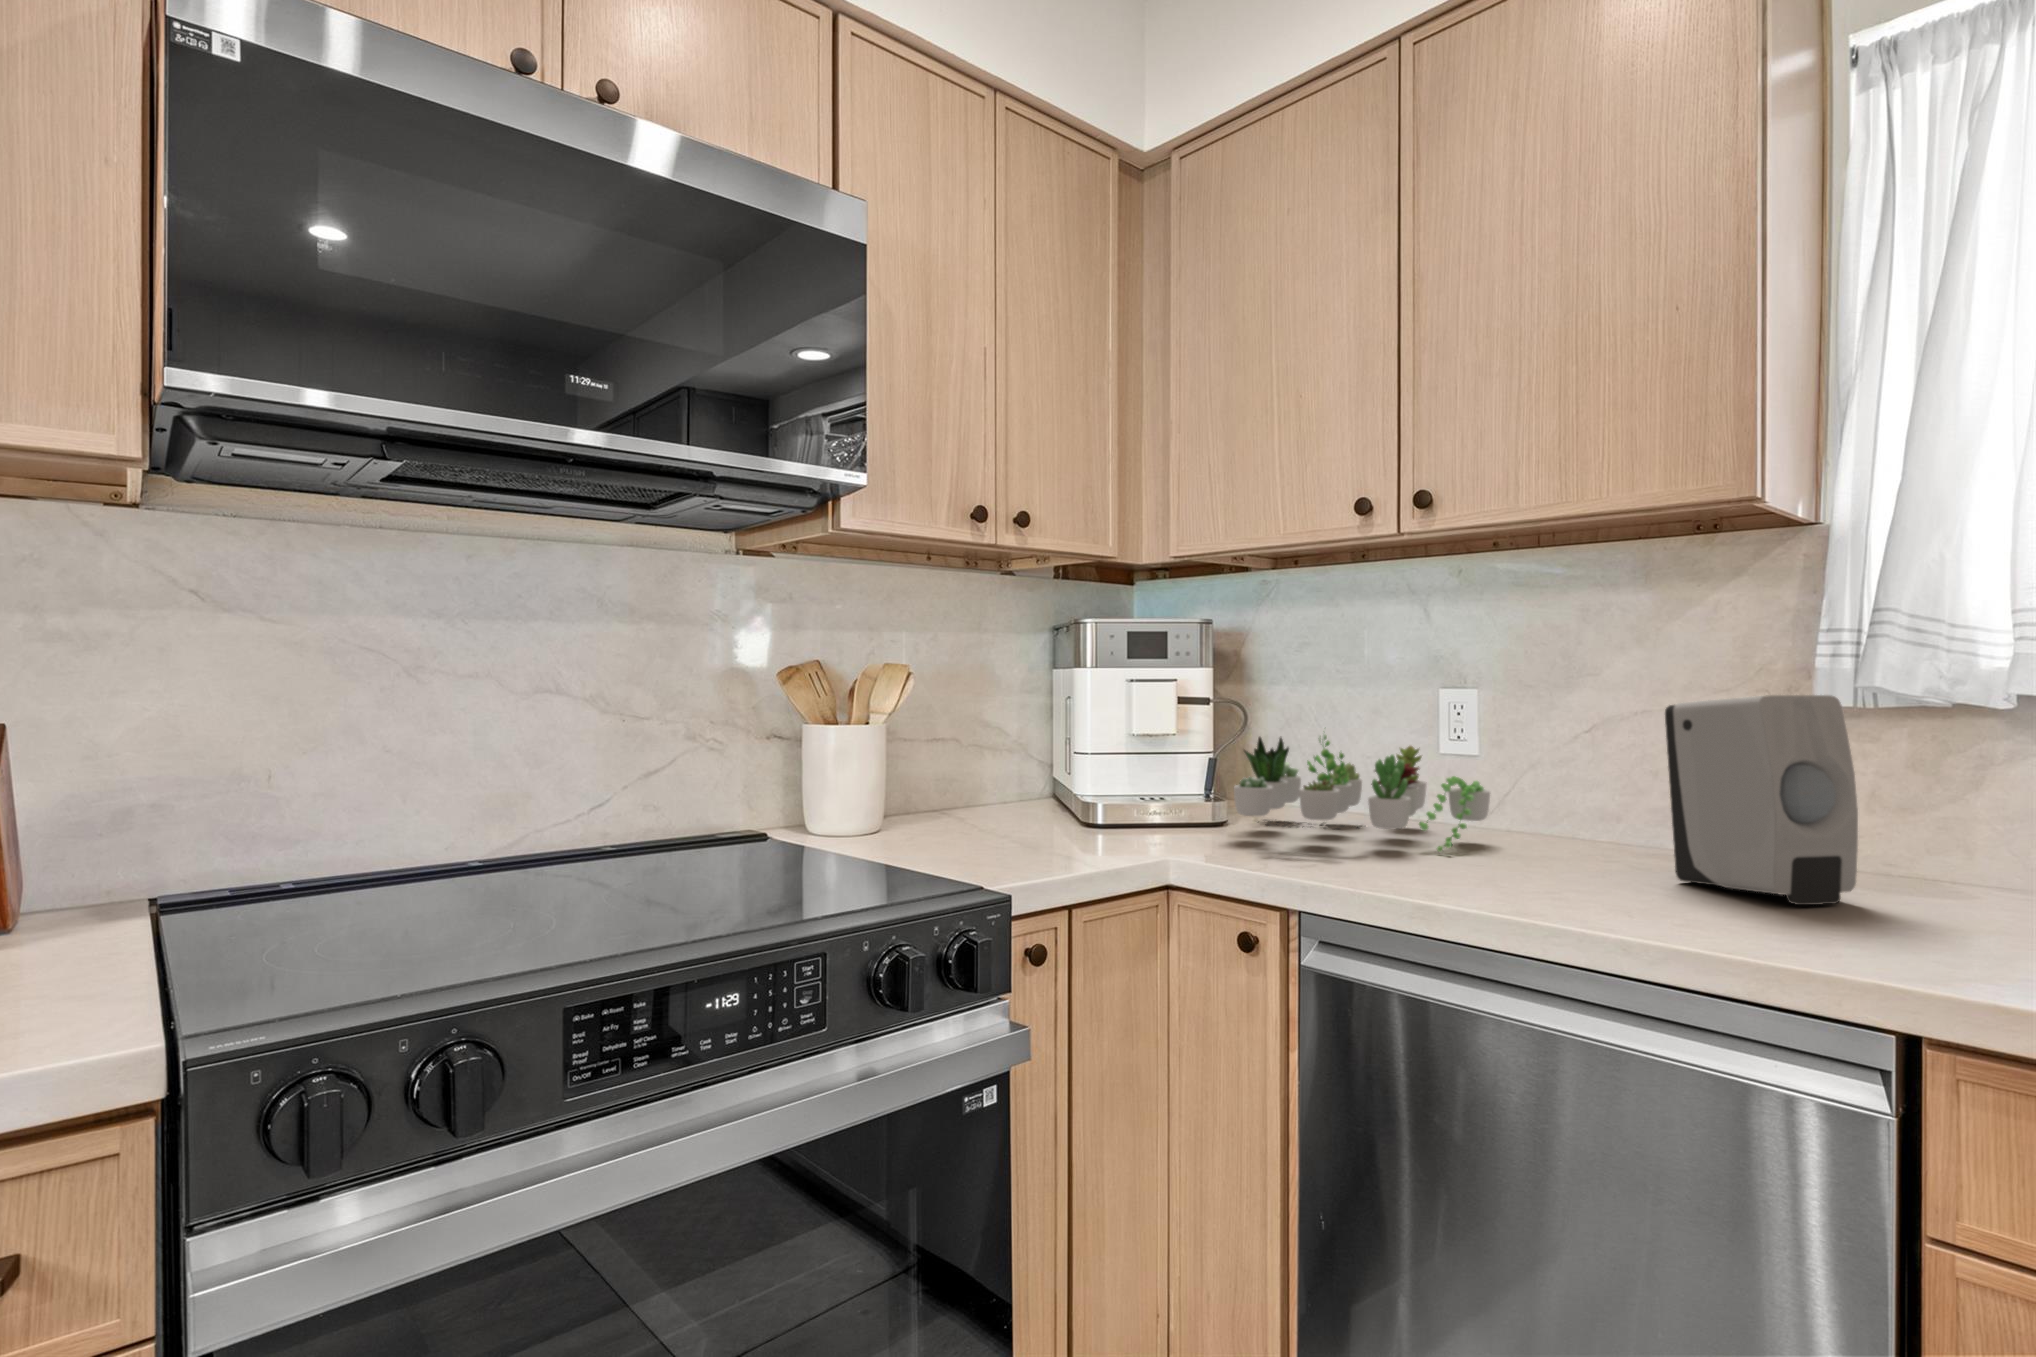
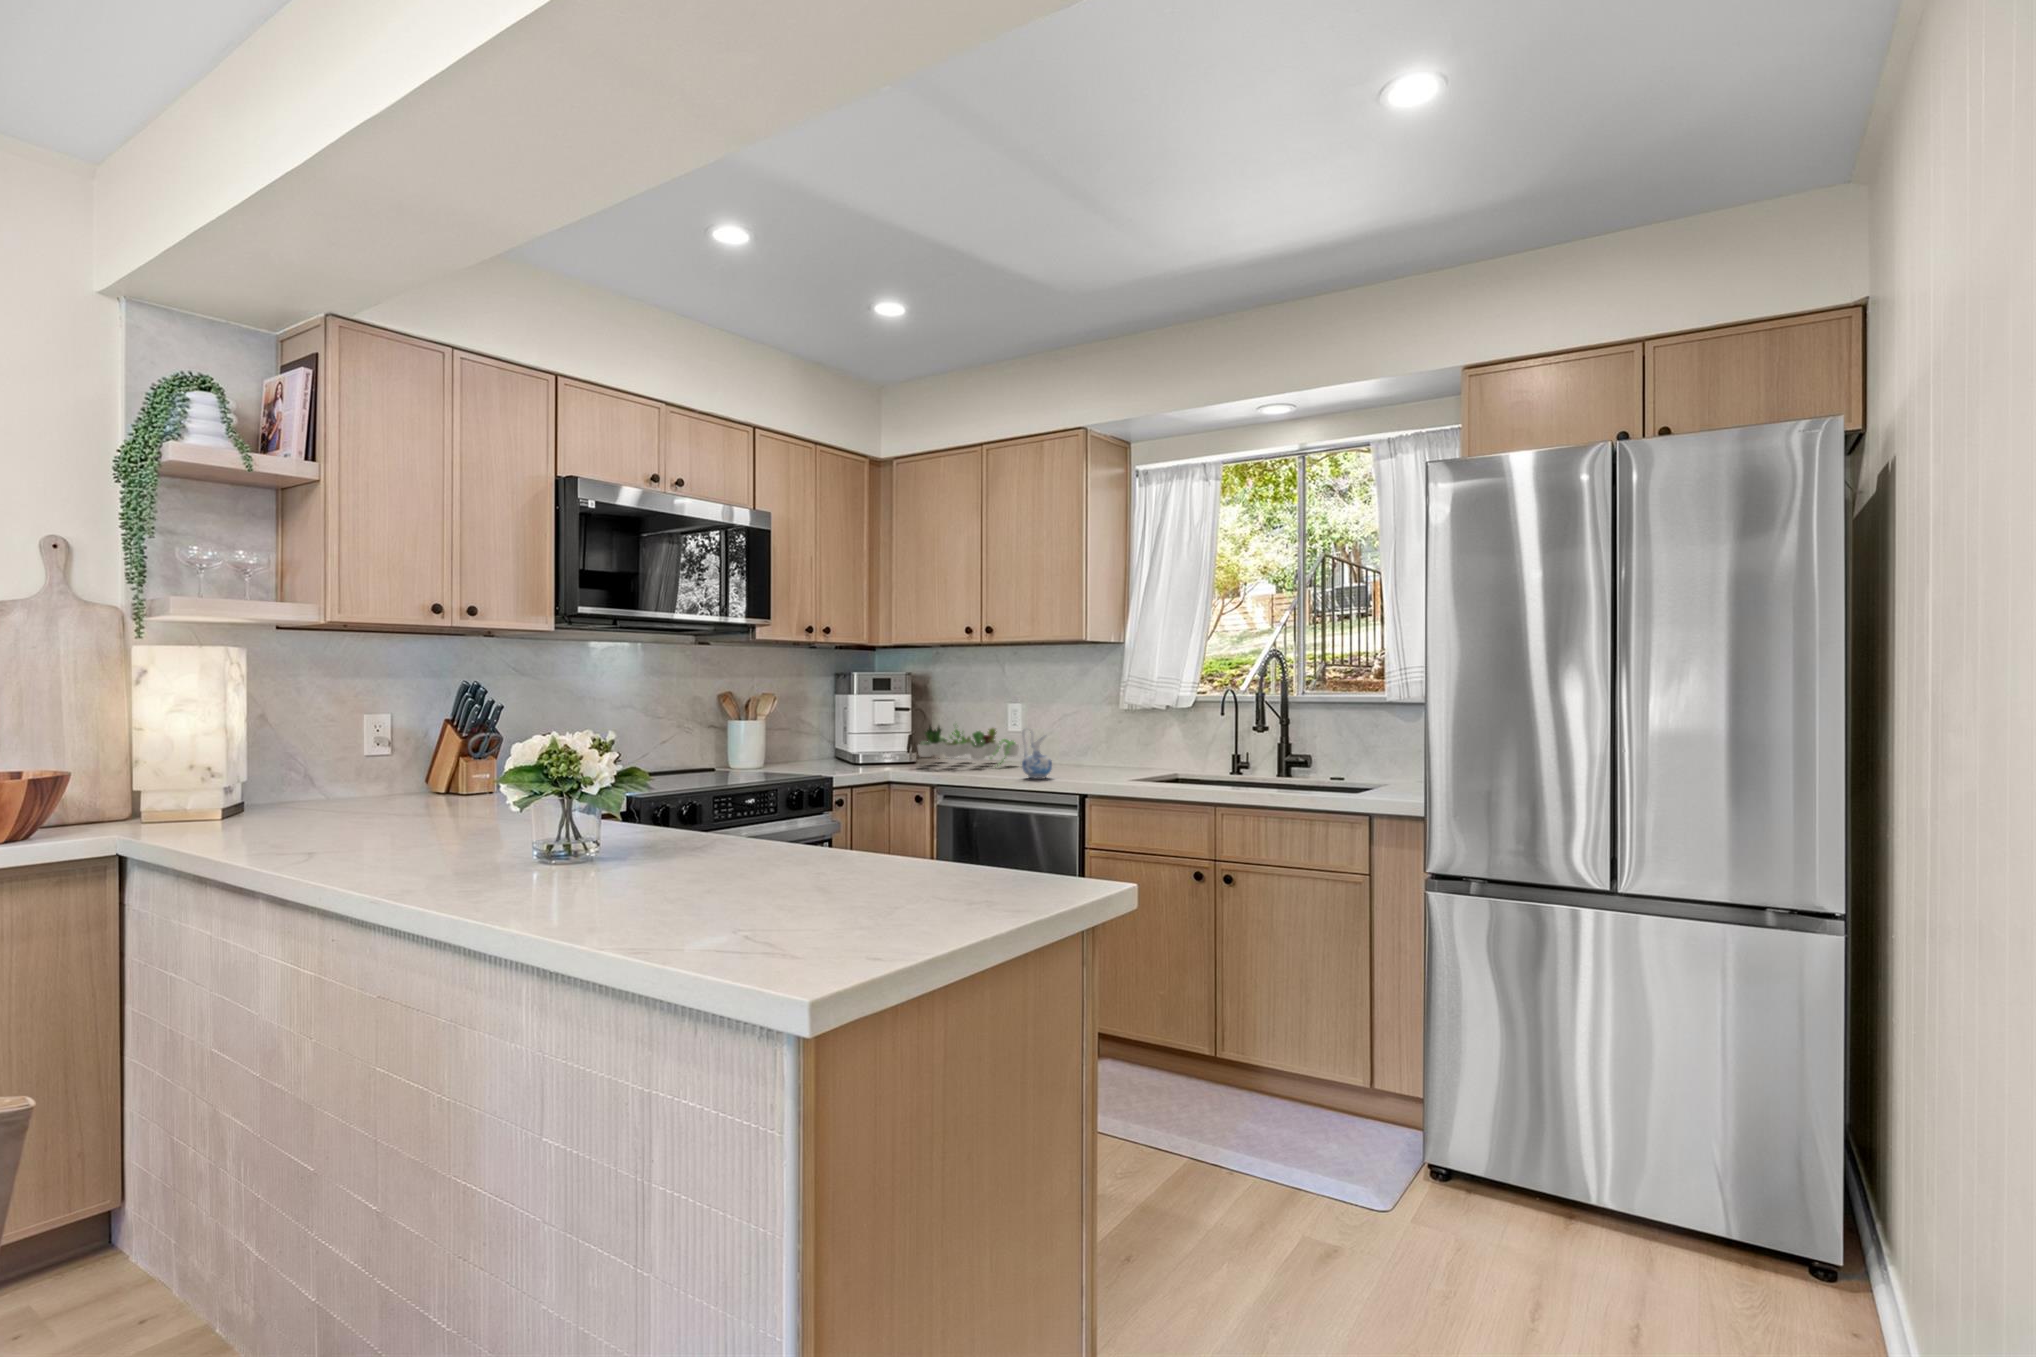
soap dispenser: present [1665,695,1858,905] -> none [1066,706,1116,775]
ceramic pitcher: none [1564,759,1669,917] -> present [1022,727,1052,779]

